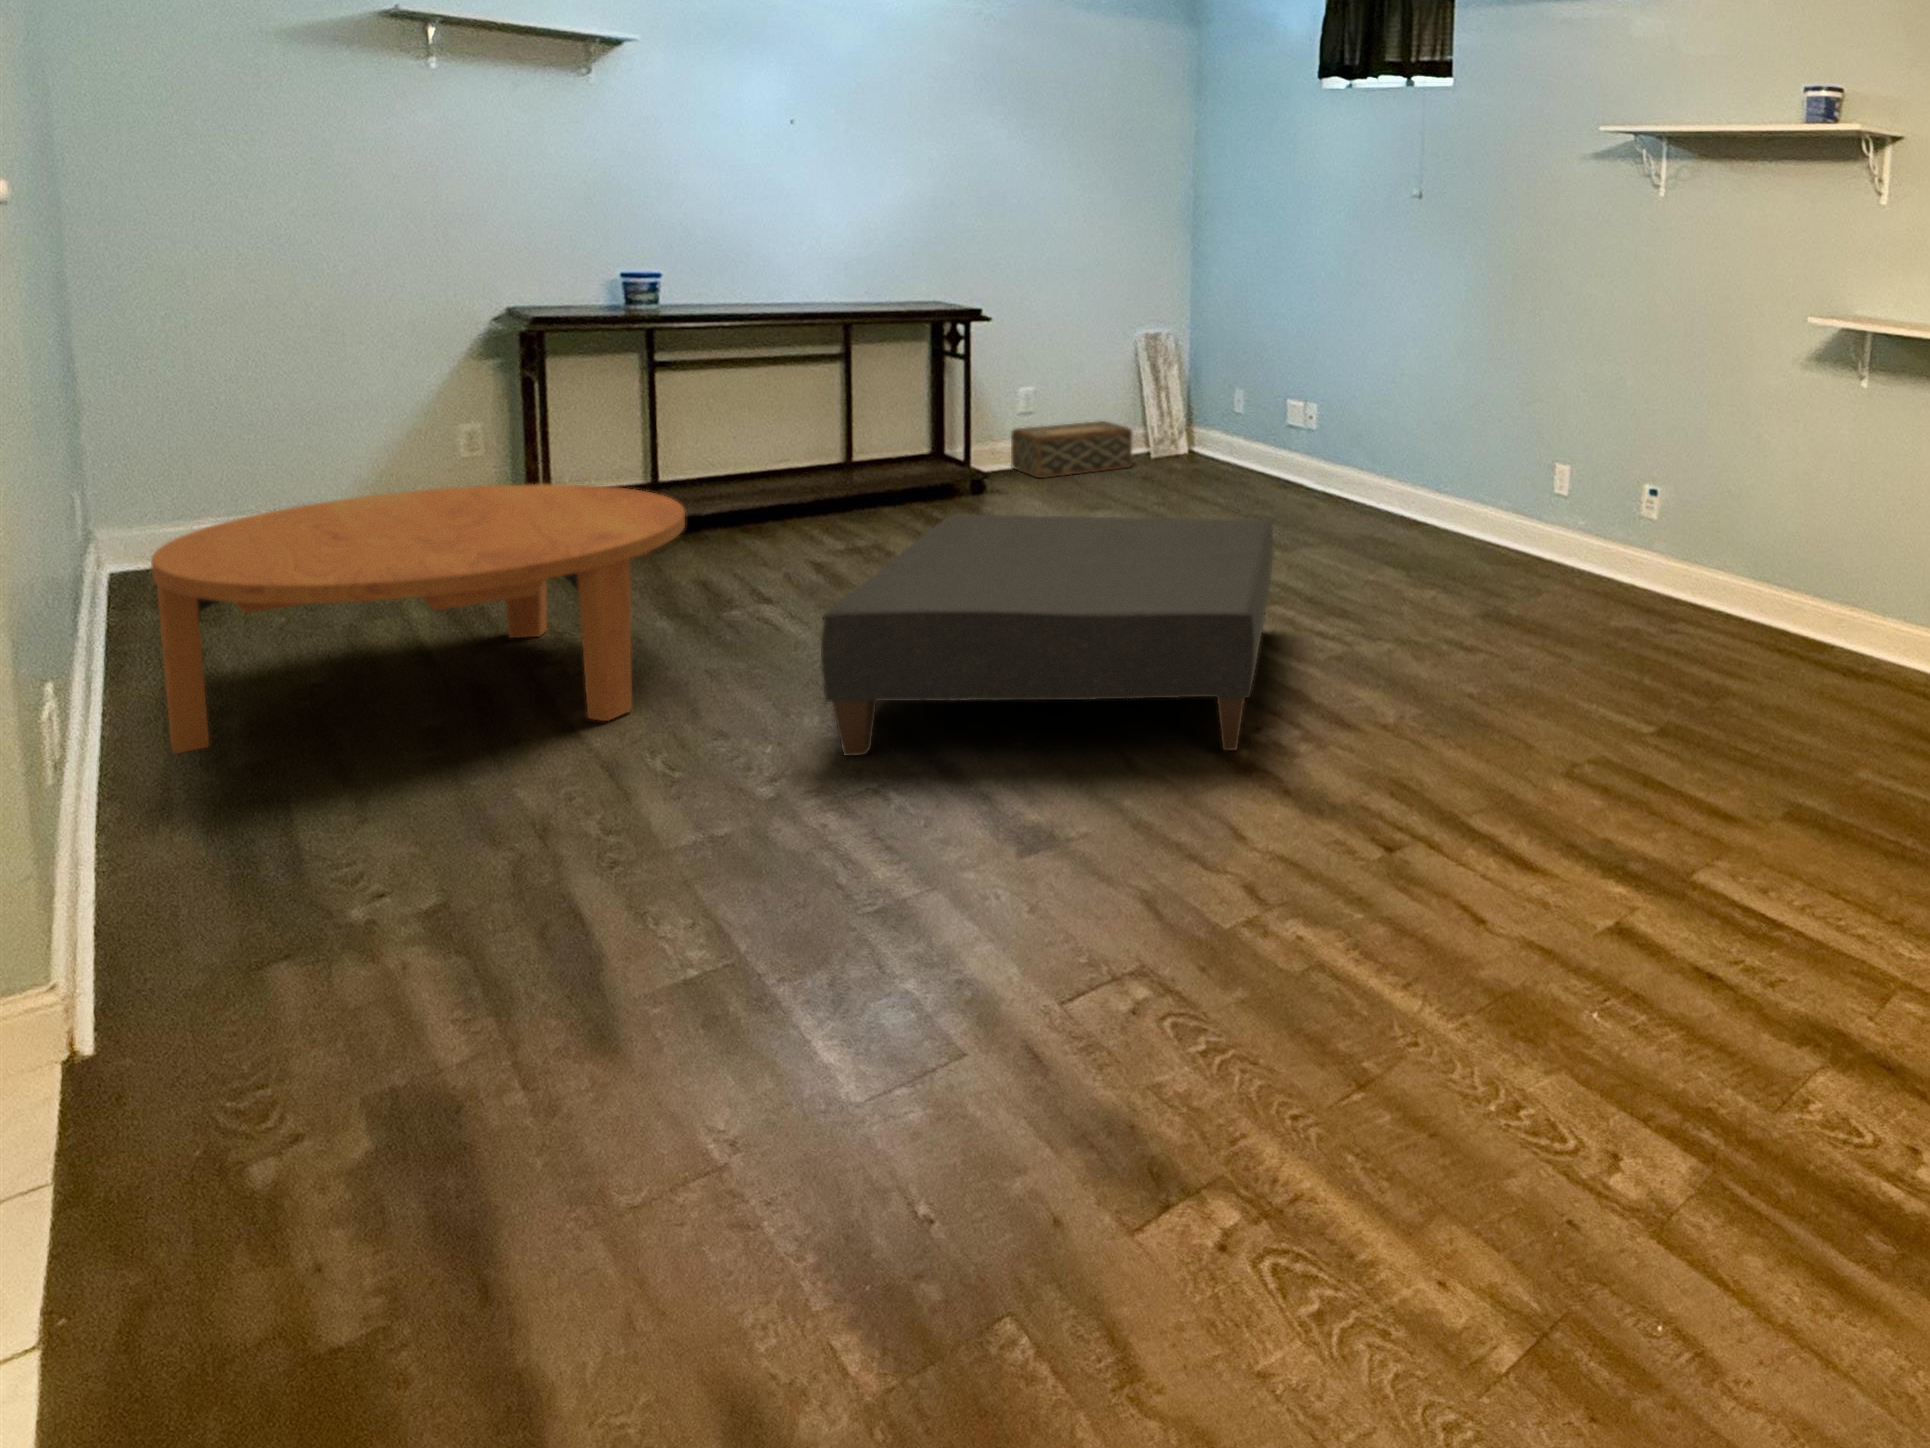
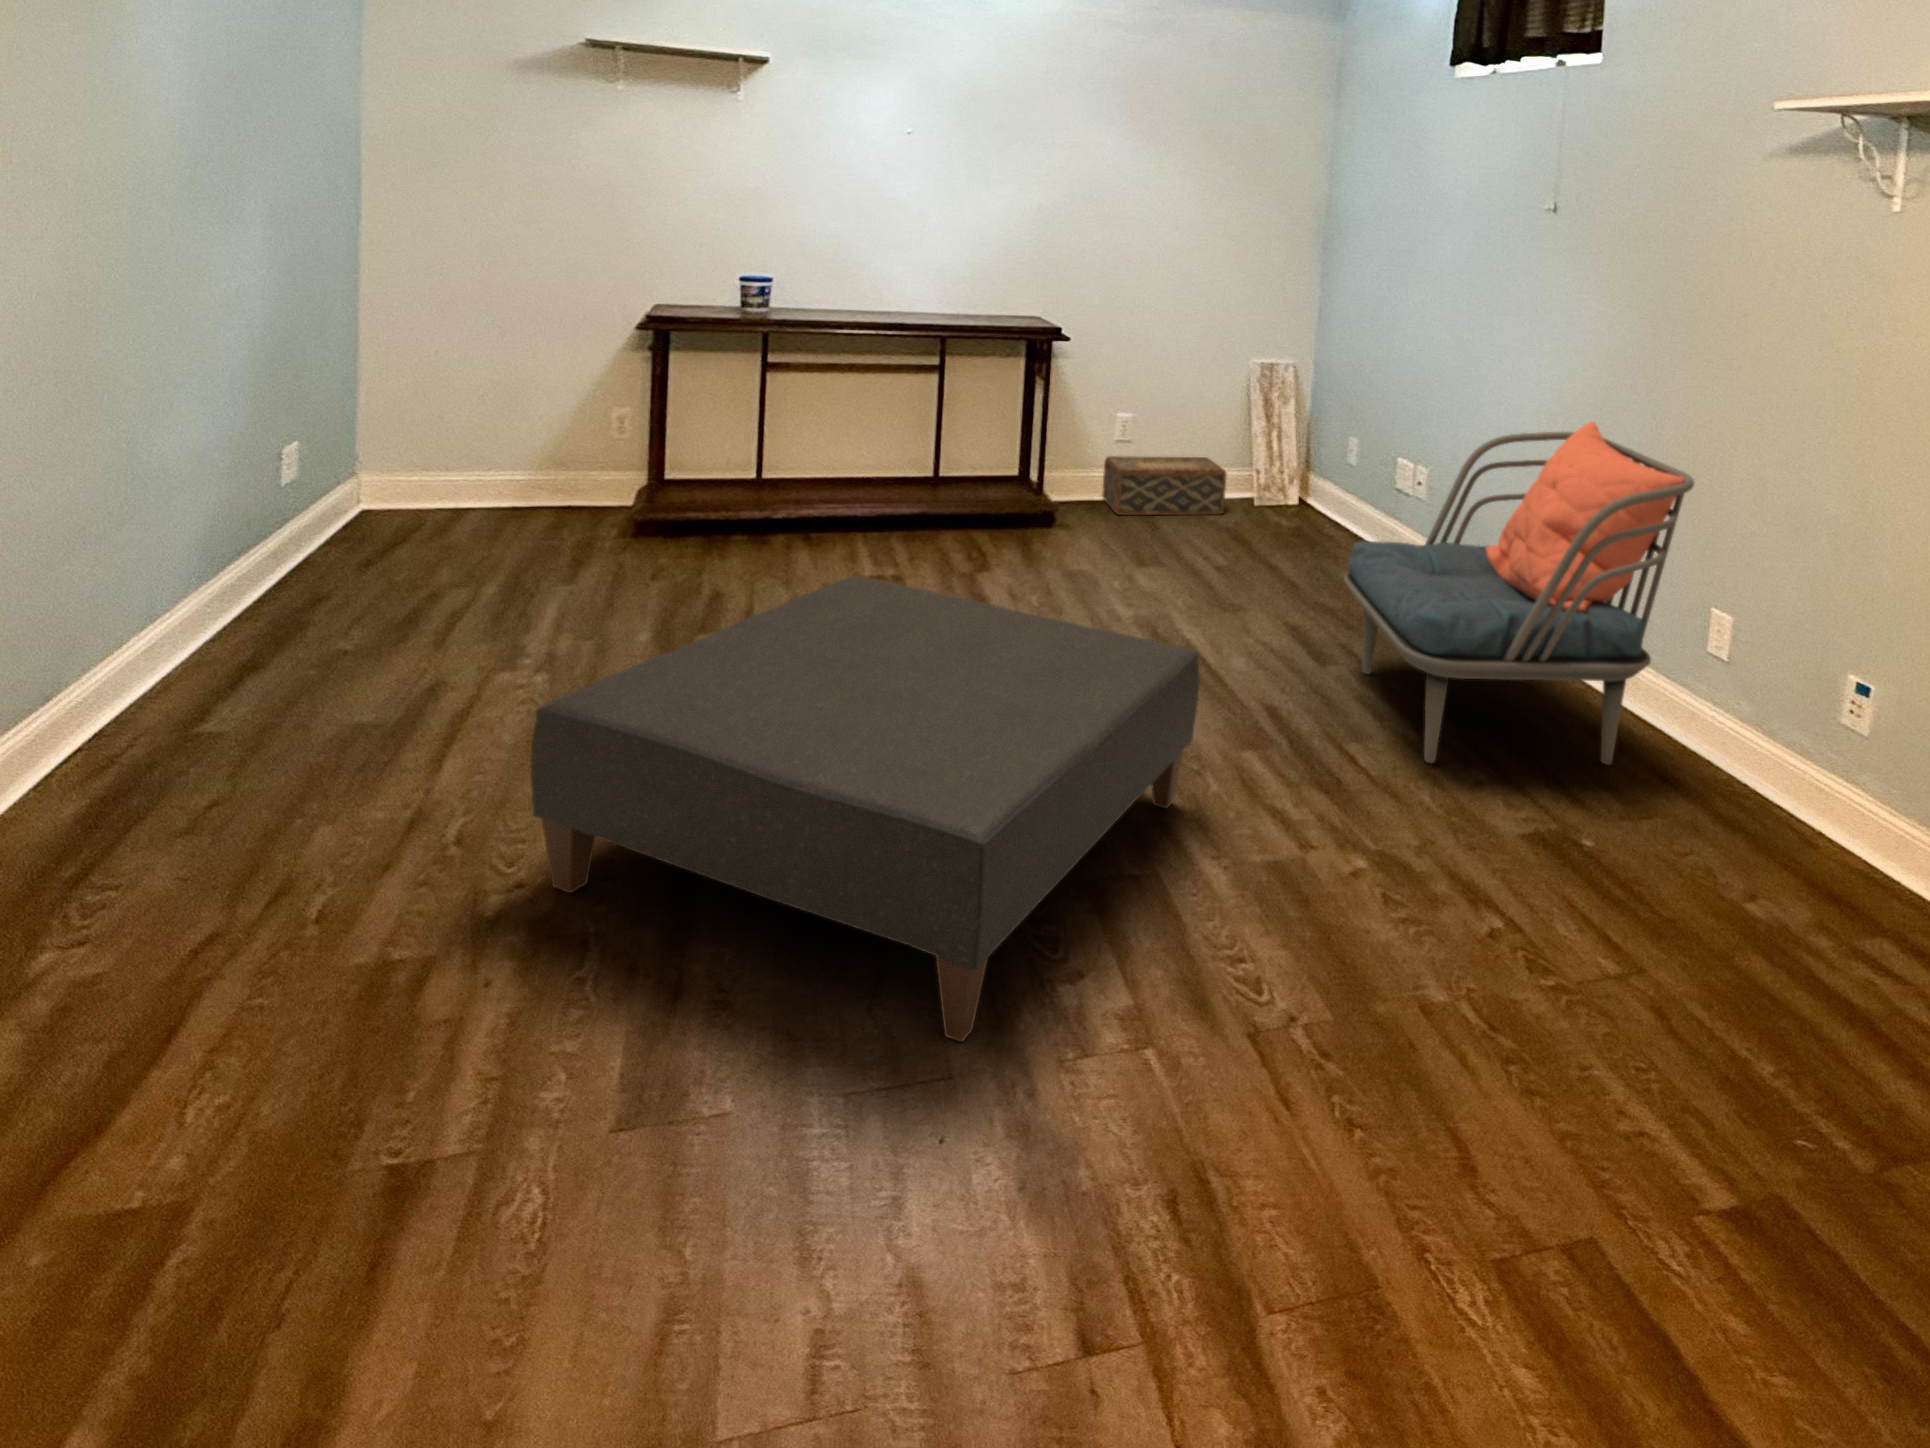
armchair: none [1310,345,1554,585] -> present [1344,421,1694,765]
coffee table: present [151,484,685,753] -> none [123,476,602,762]

